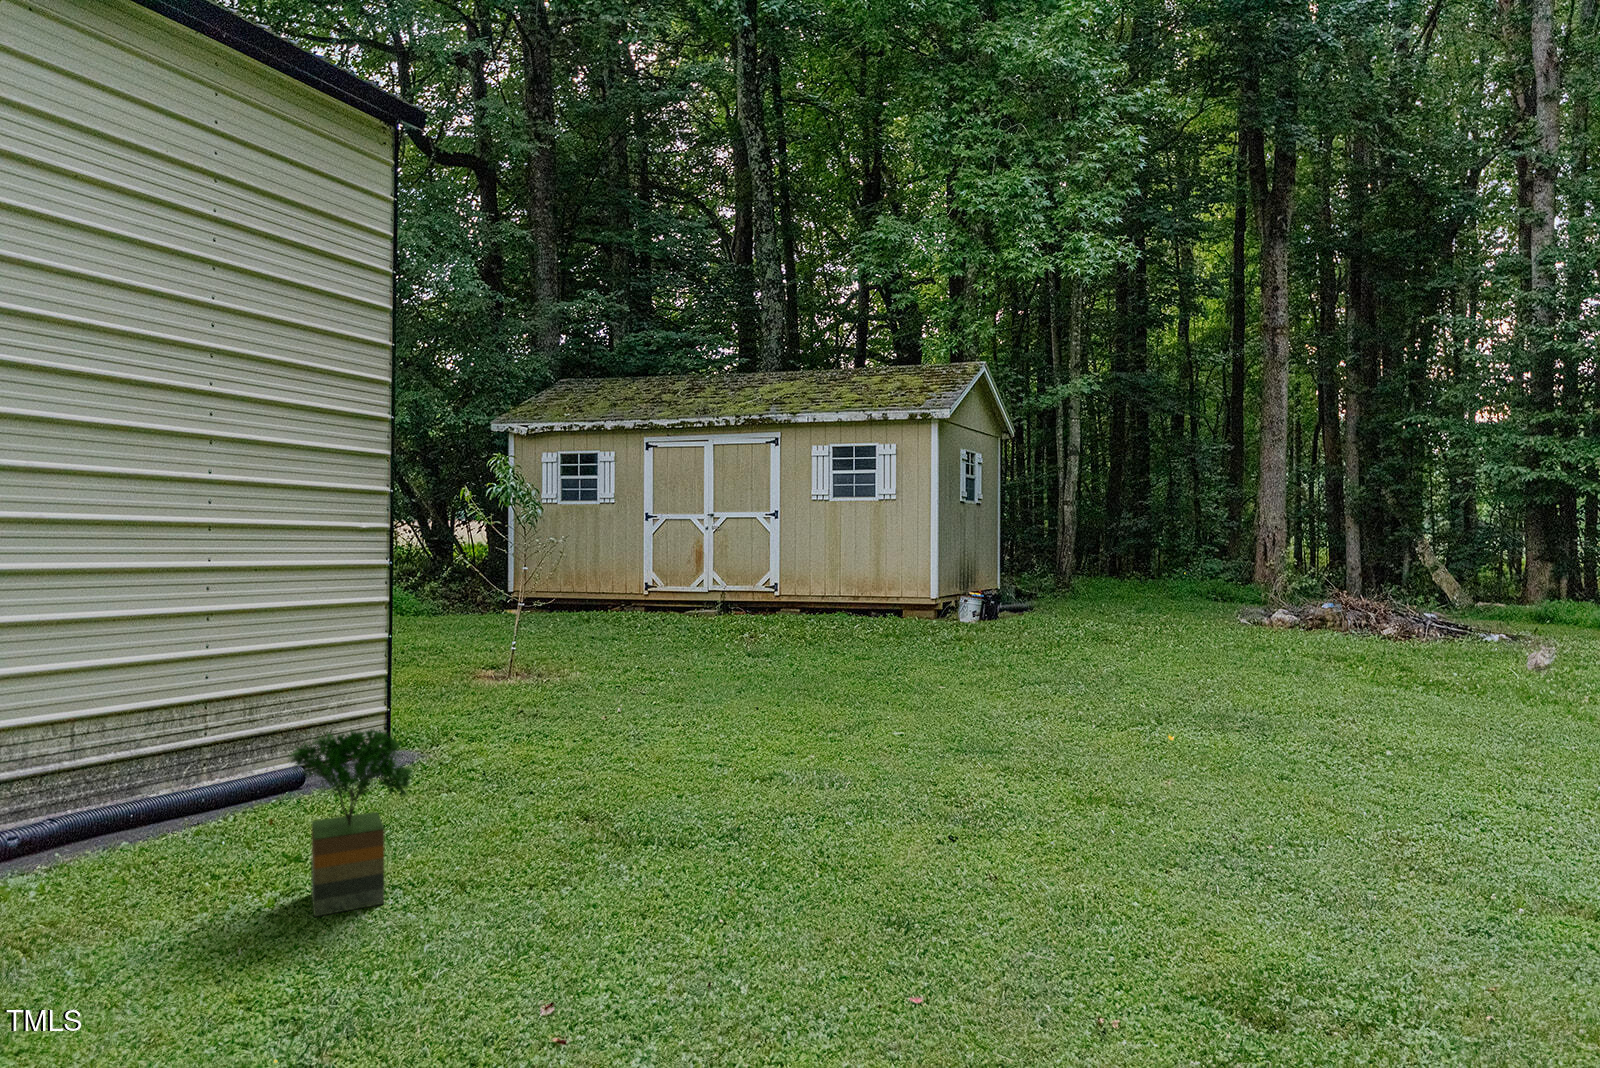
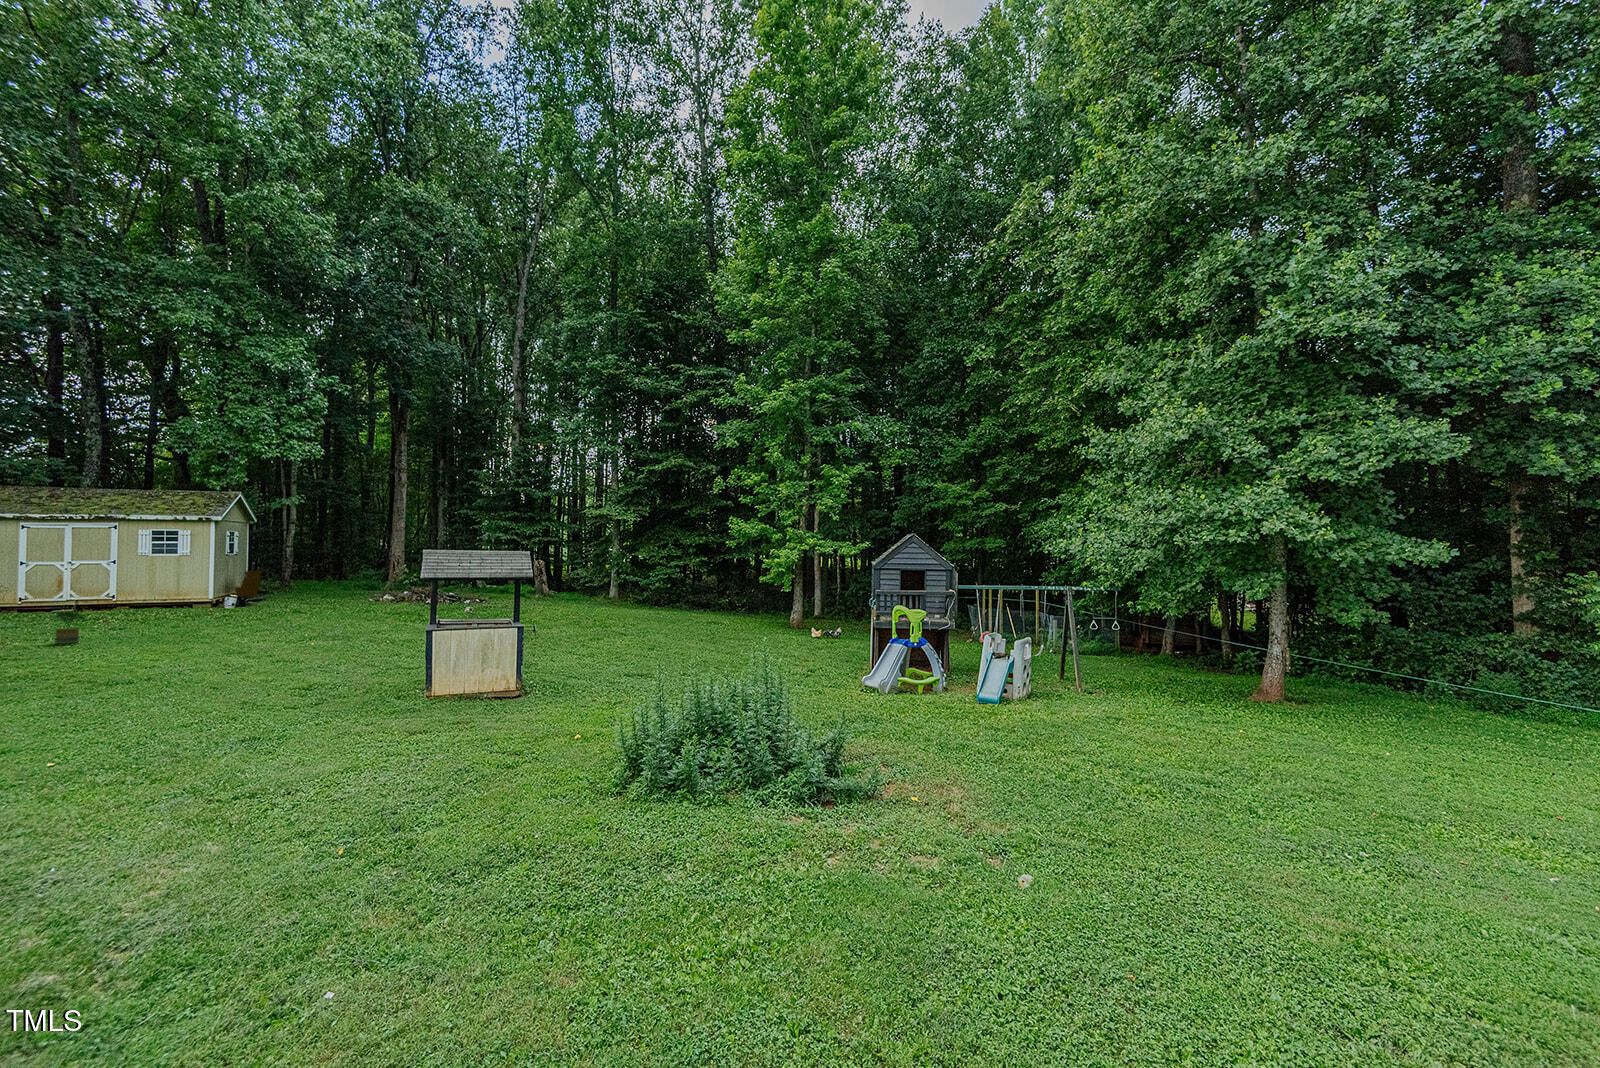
lounge chair: none [955,539,1032,626] -> present [235,571,261,605]

